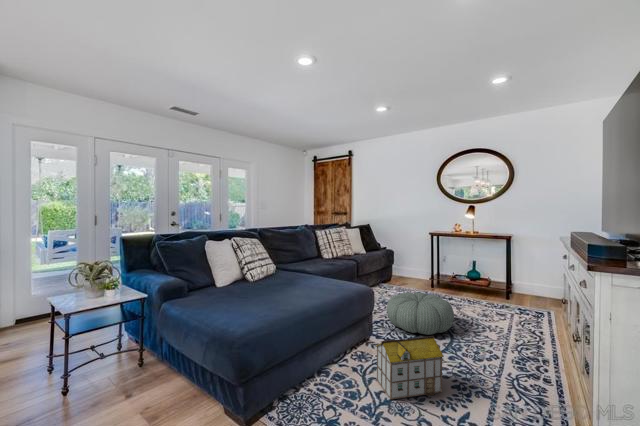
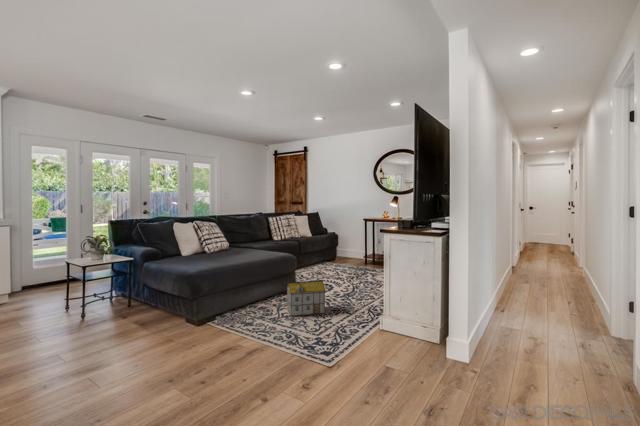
pouf: present [387,293,454,335] -> none [312,263,360,289]

